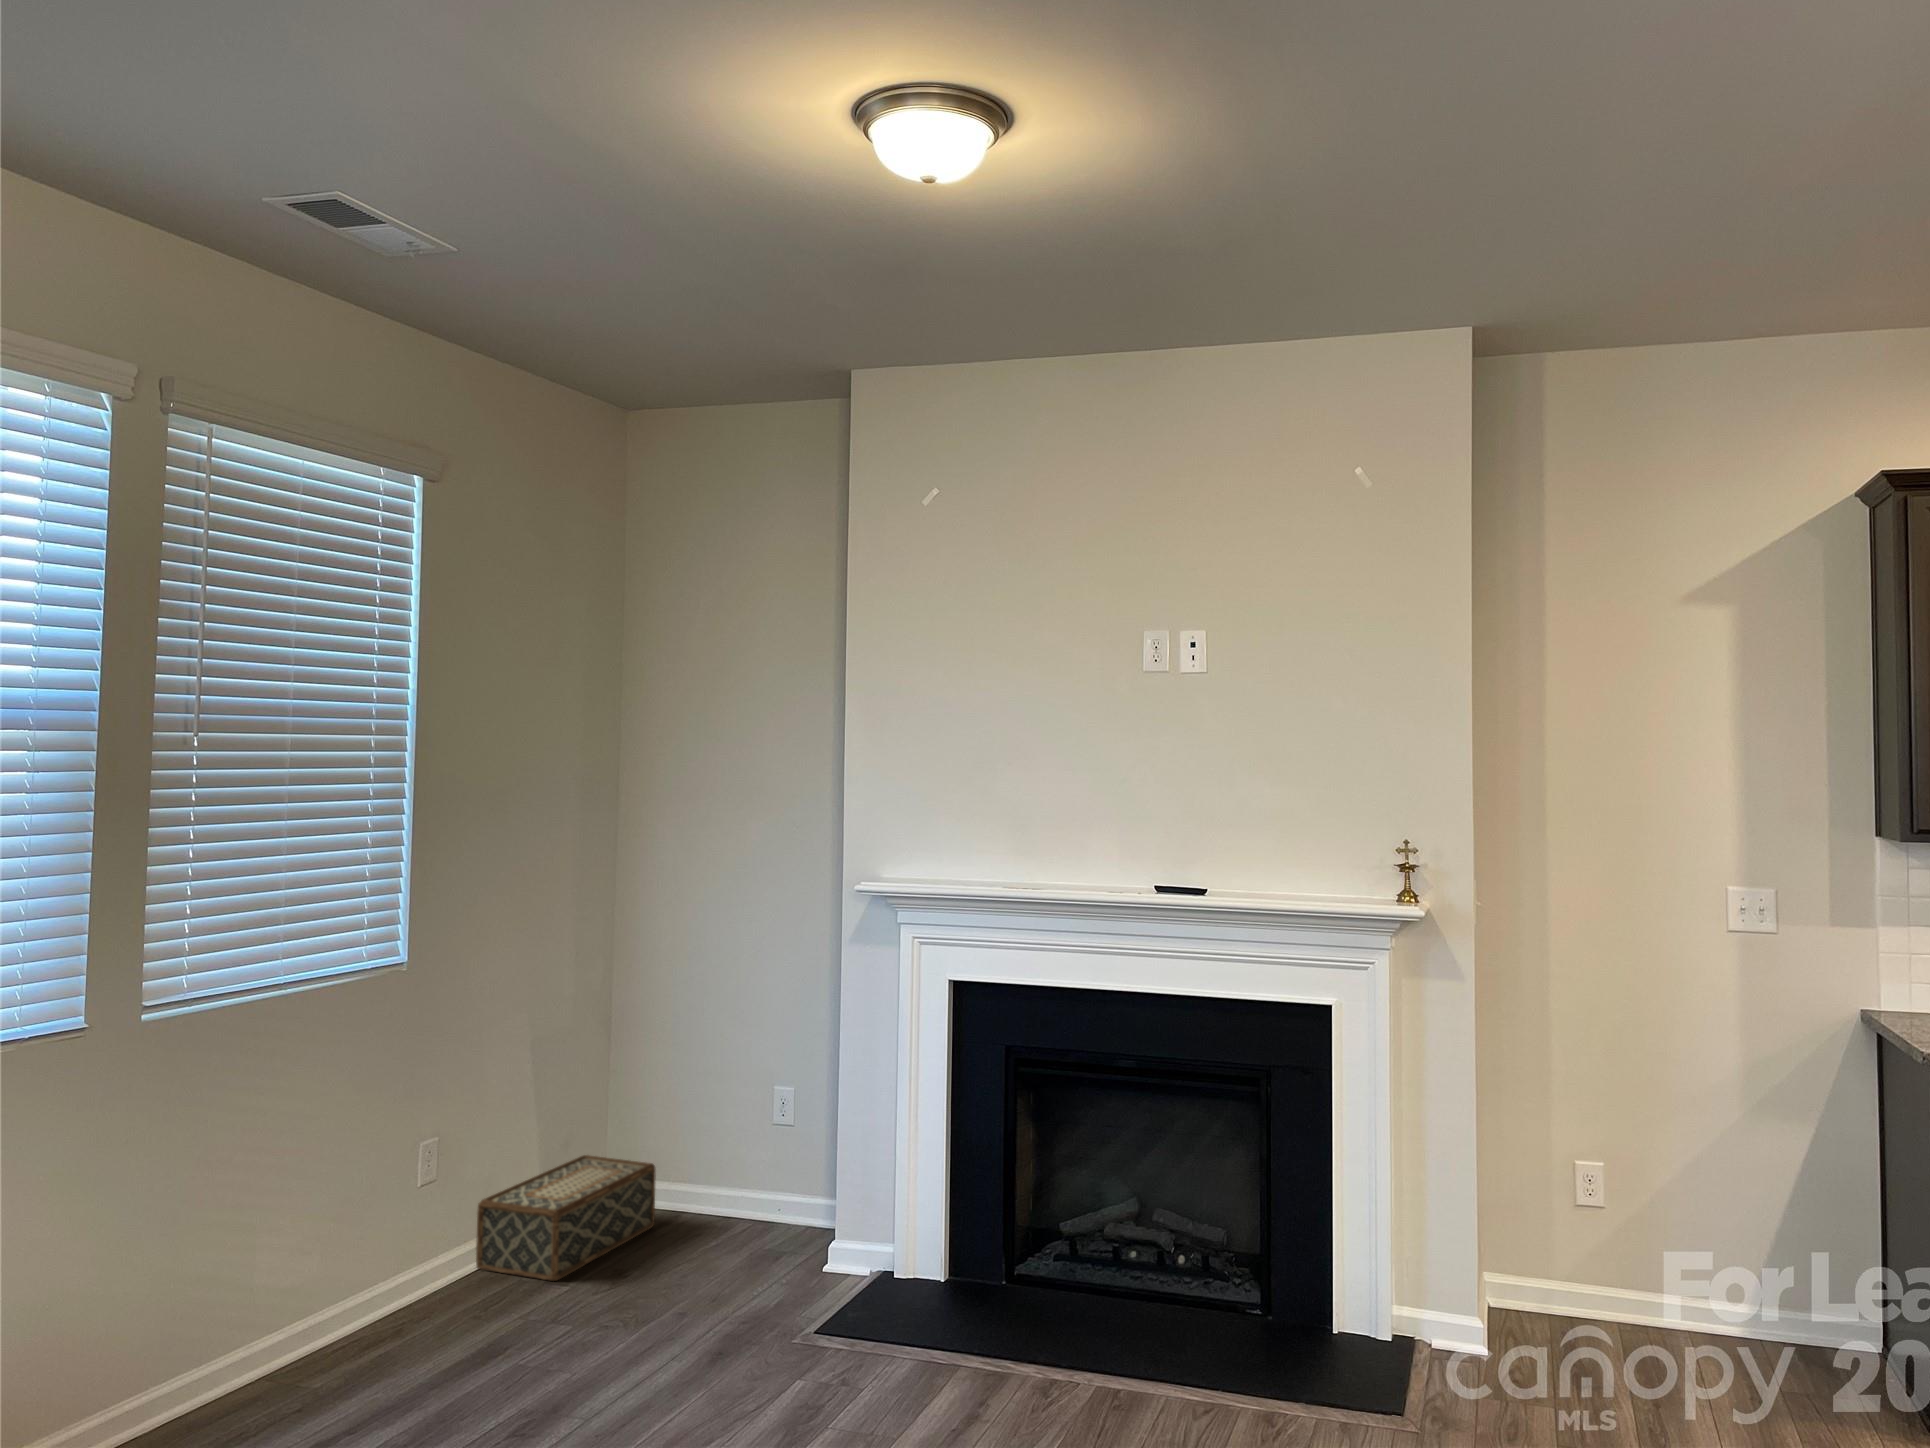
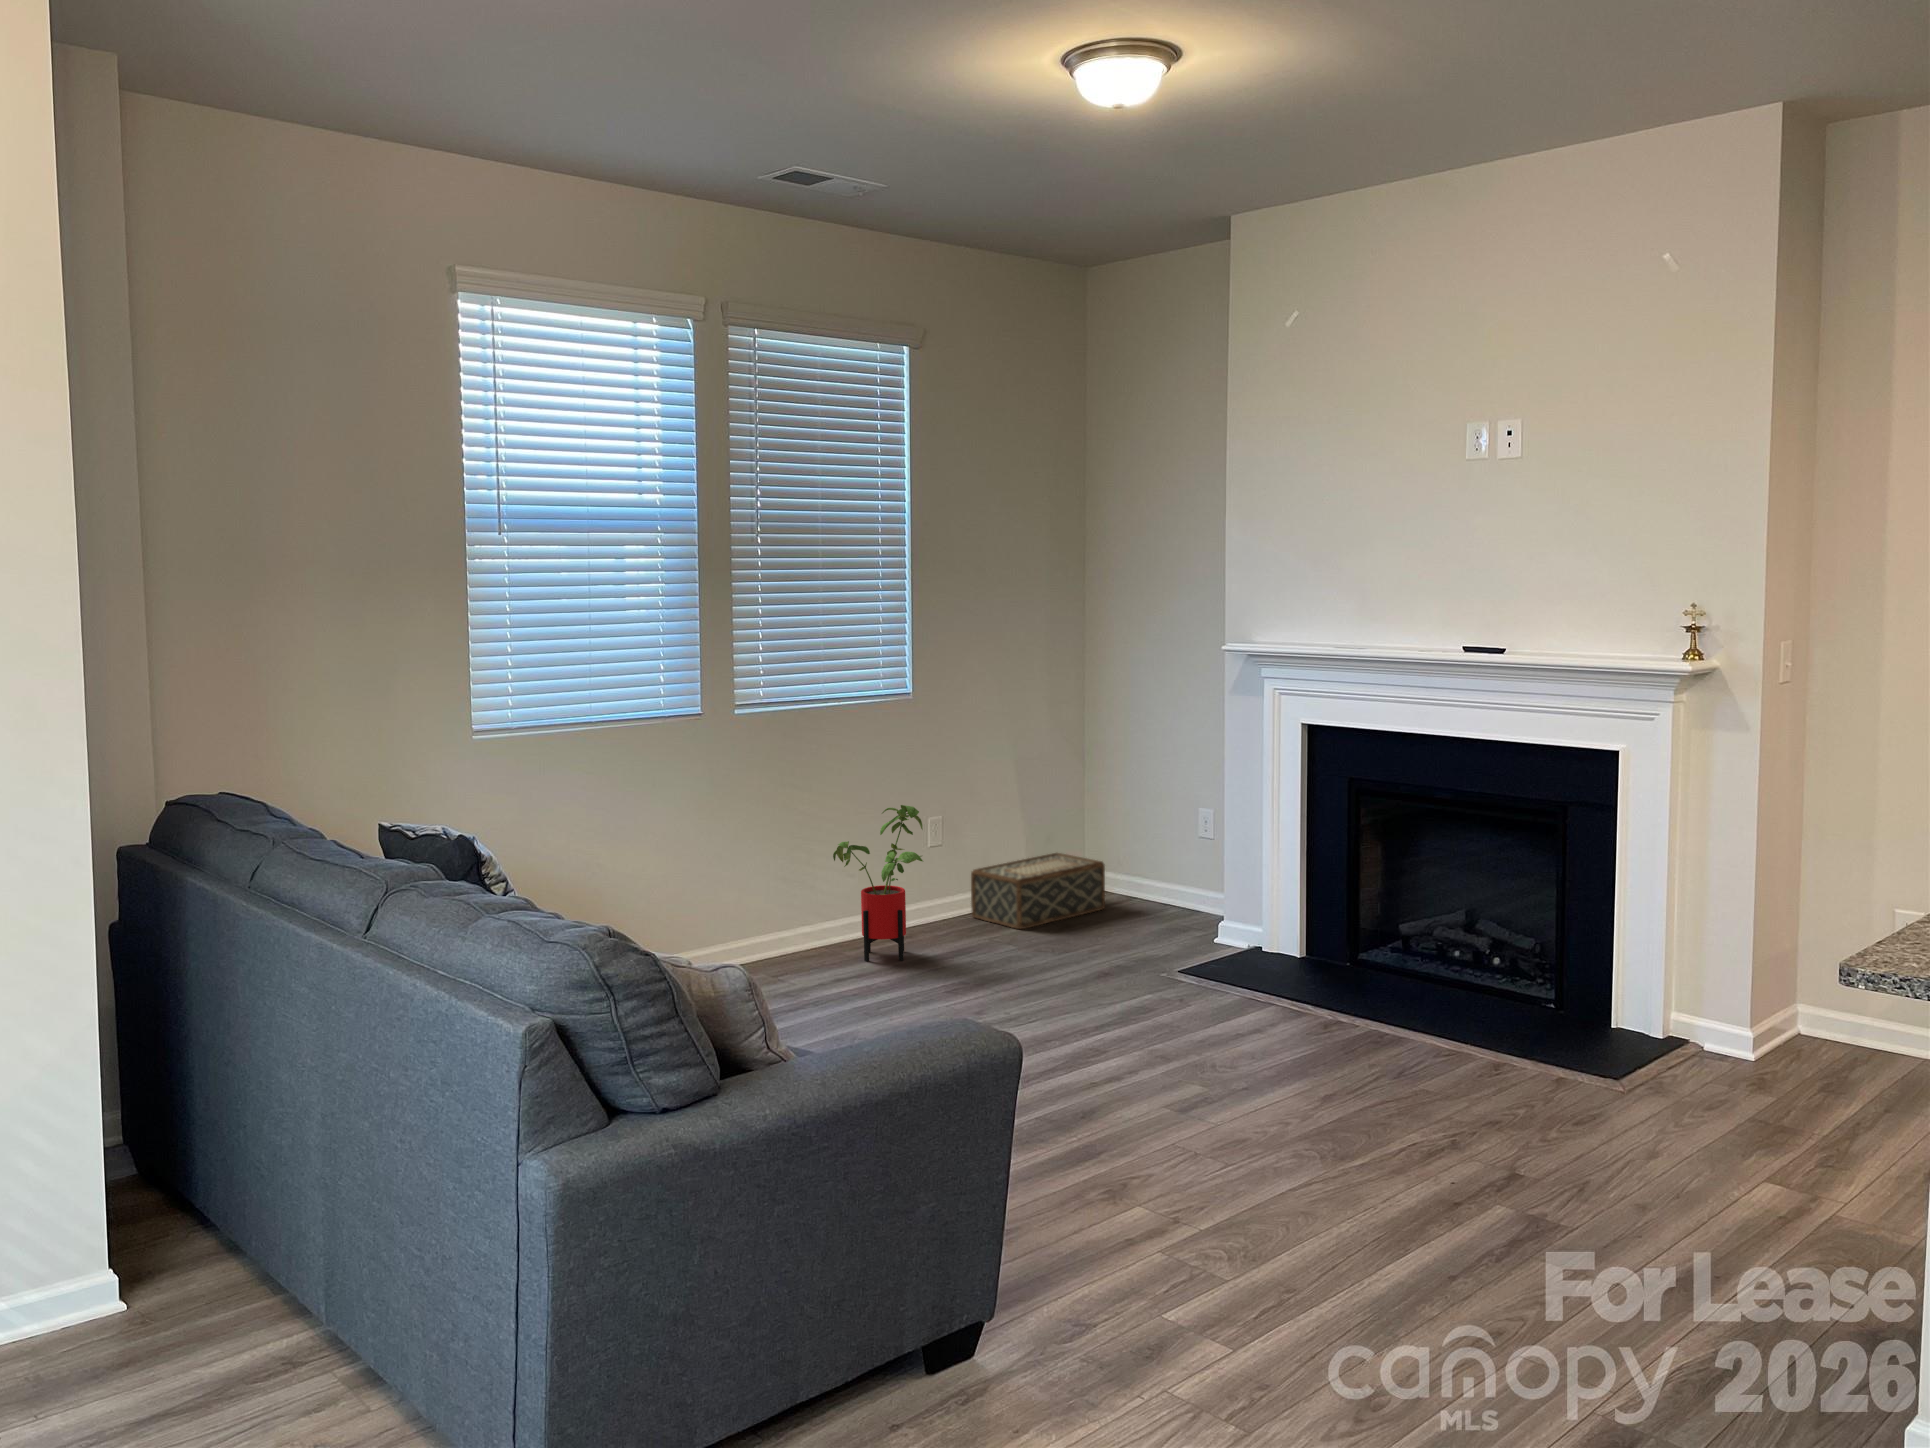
house plant: none [289,1132,446,1388] -> present [833,805,923,961]

